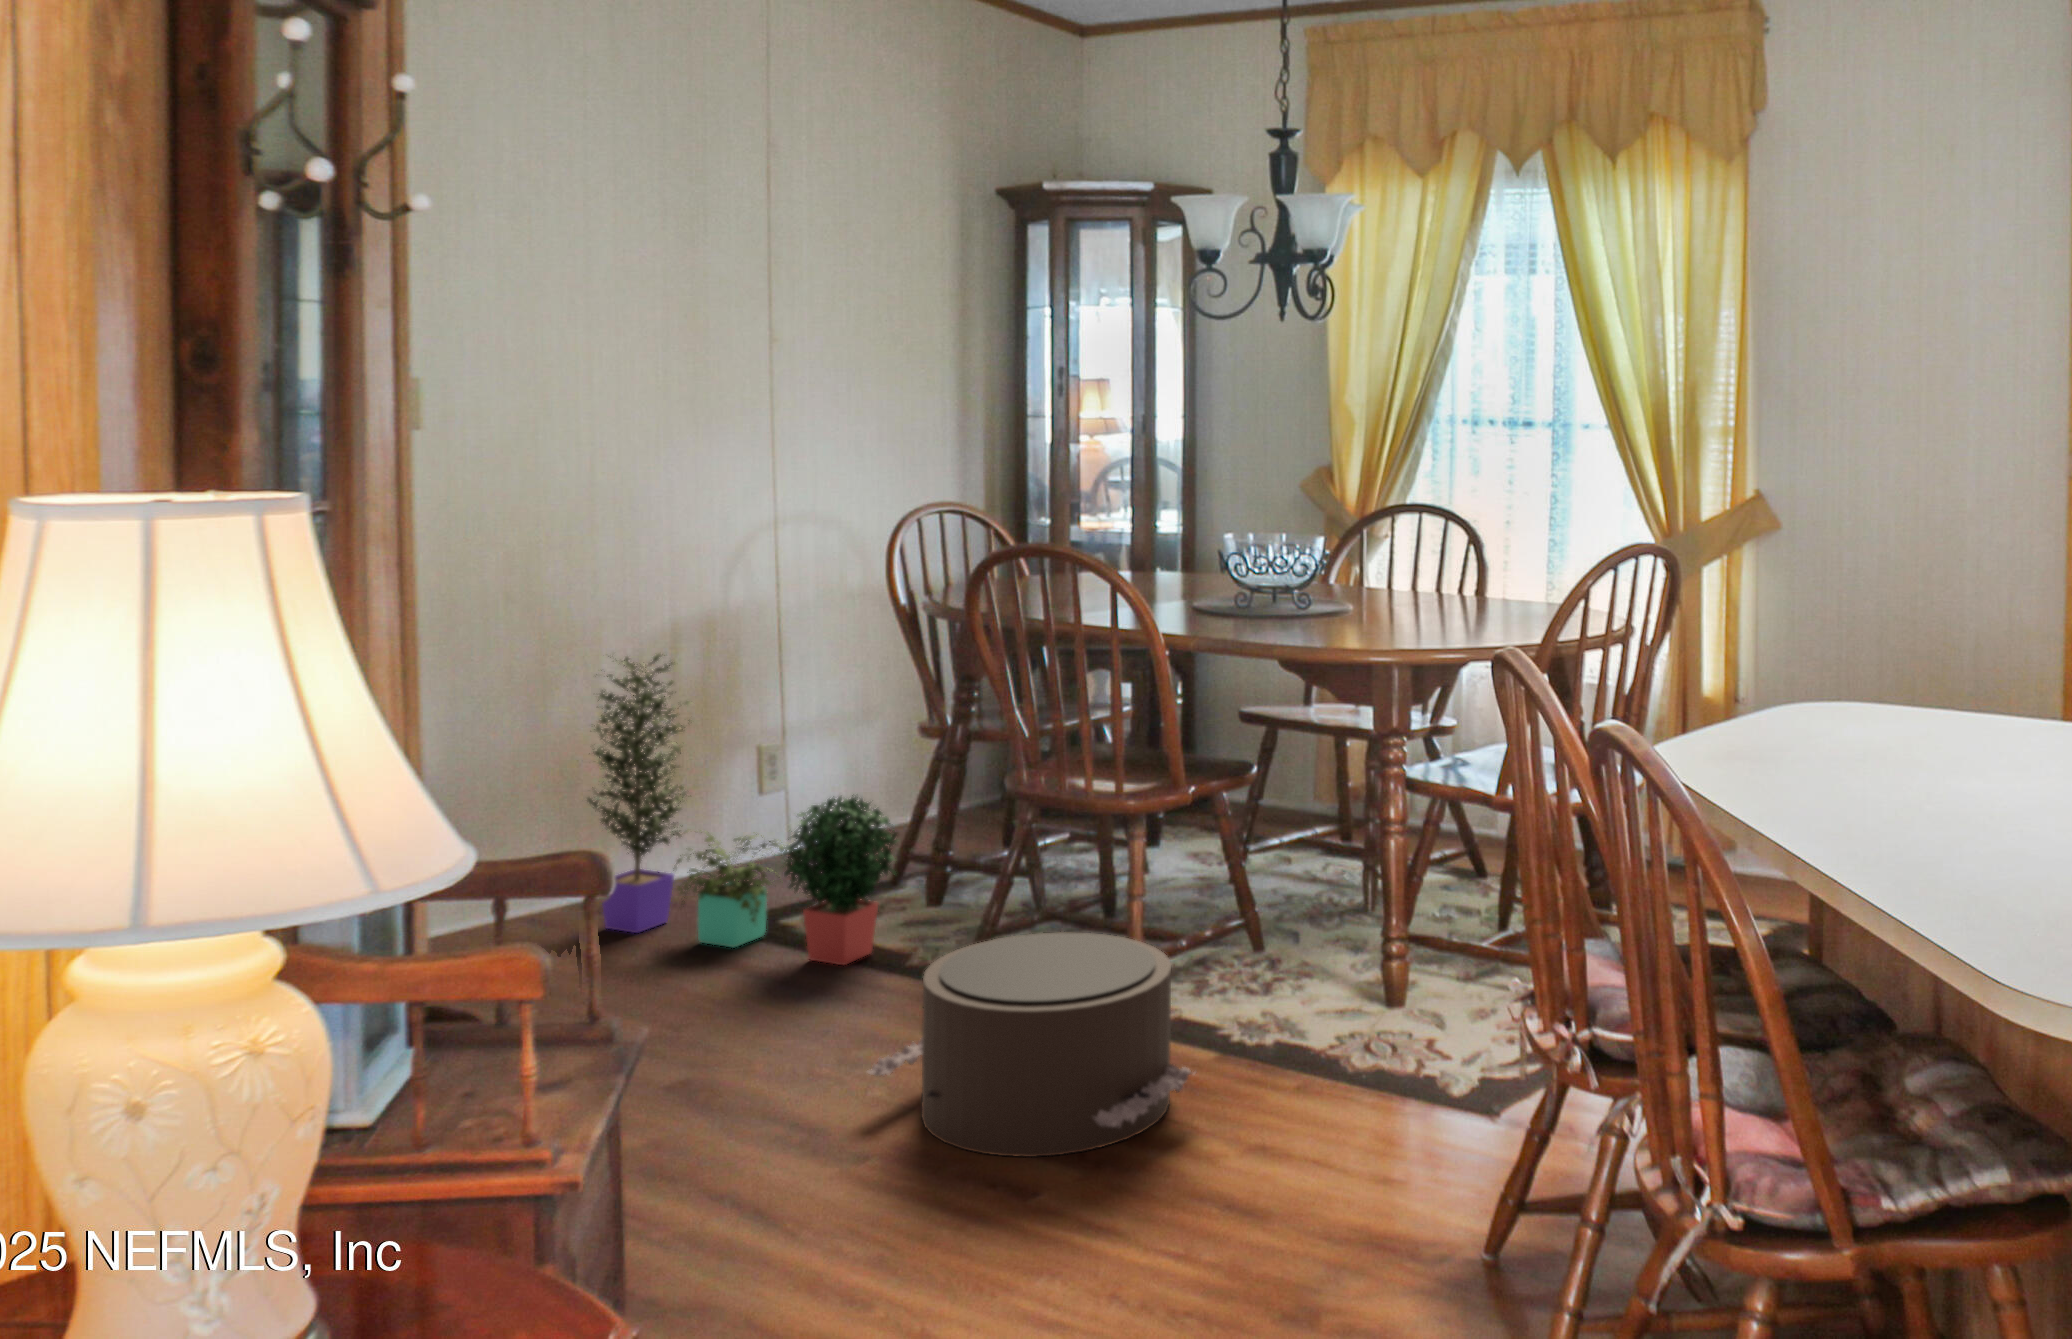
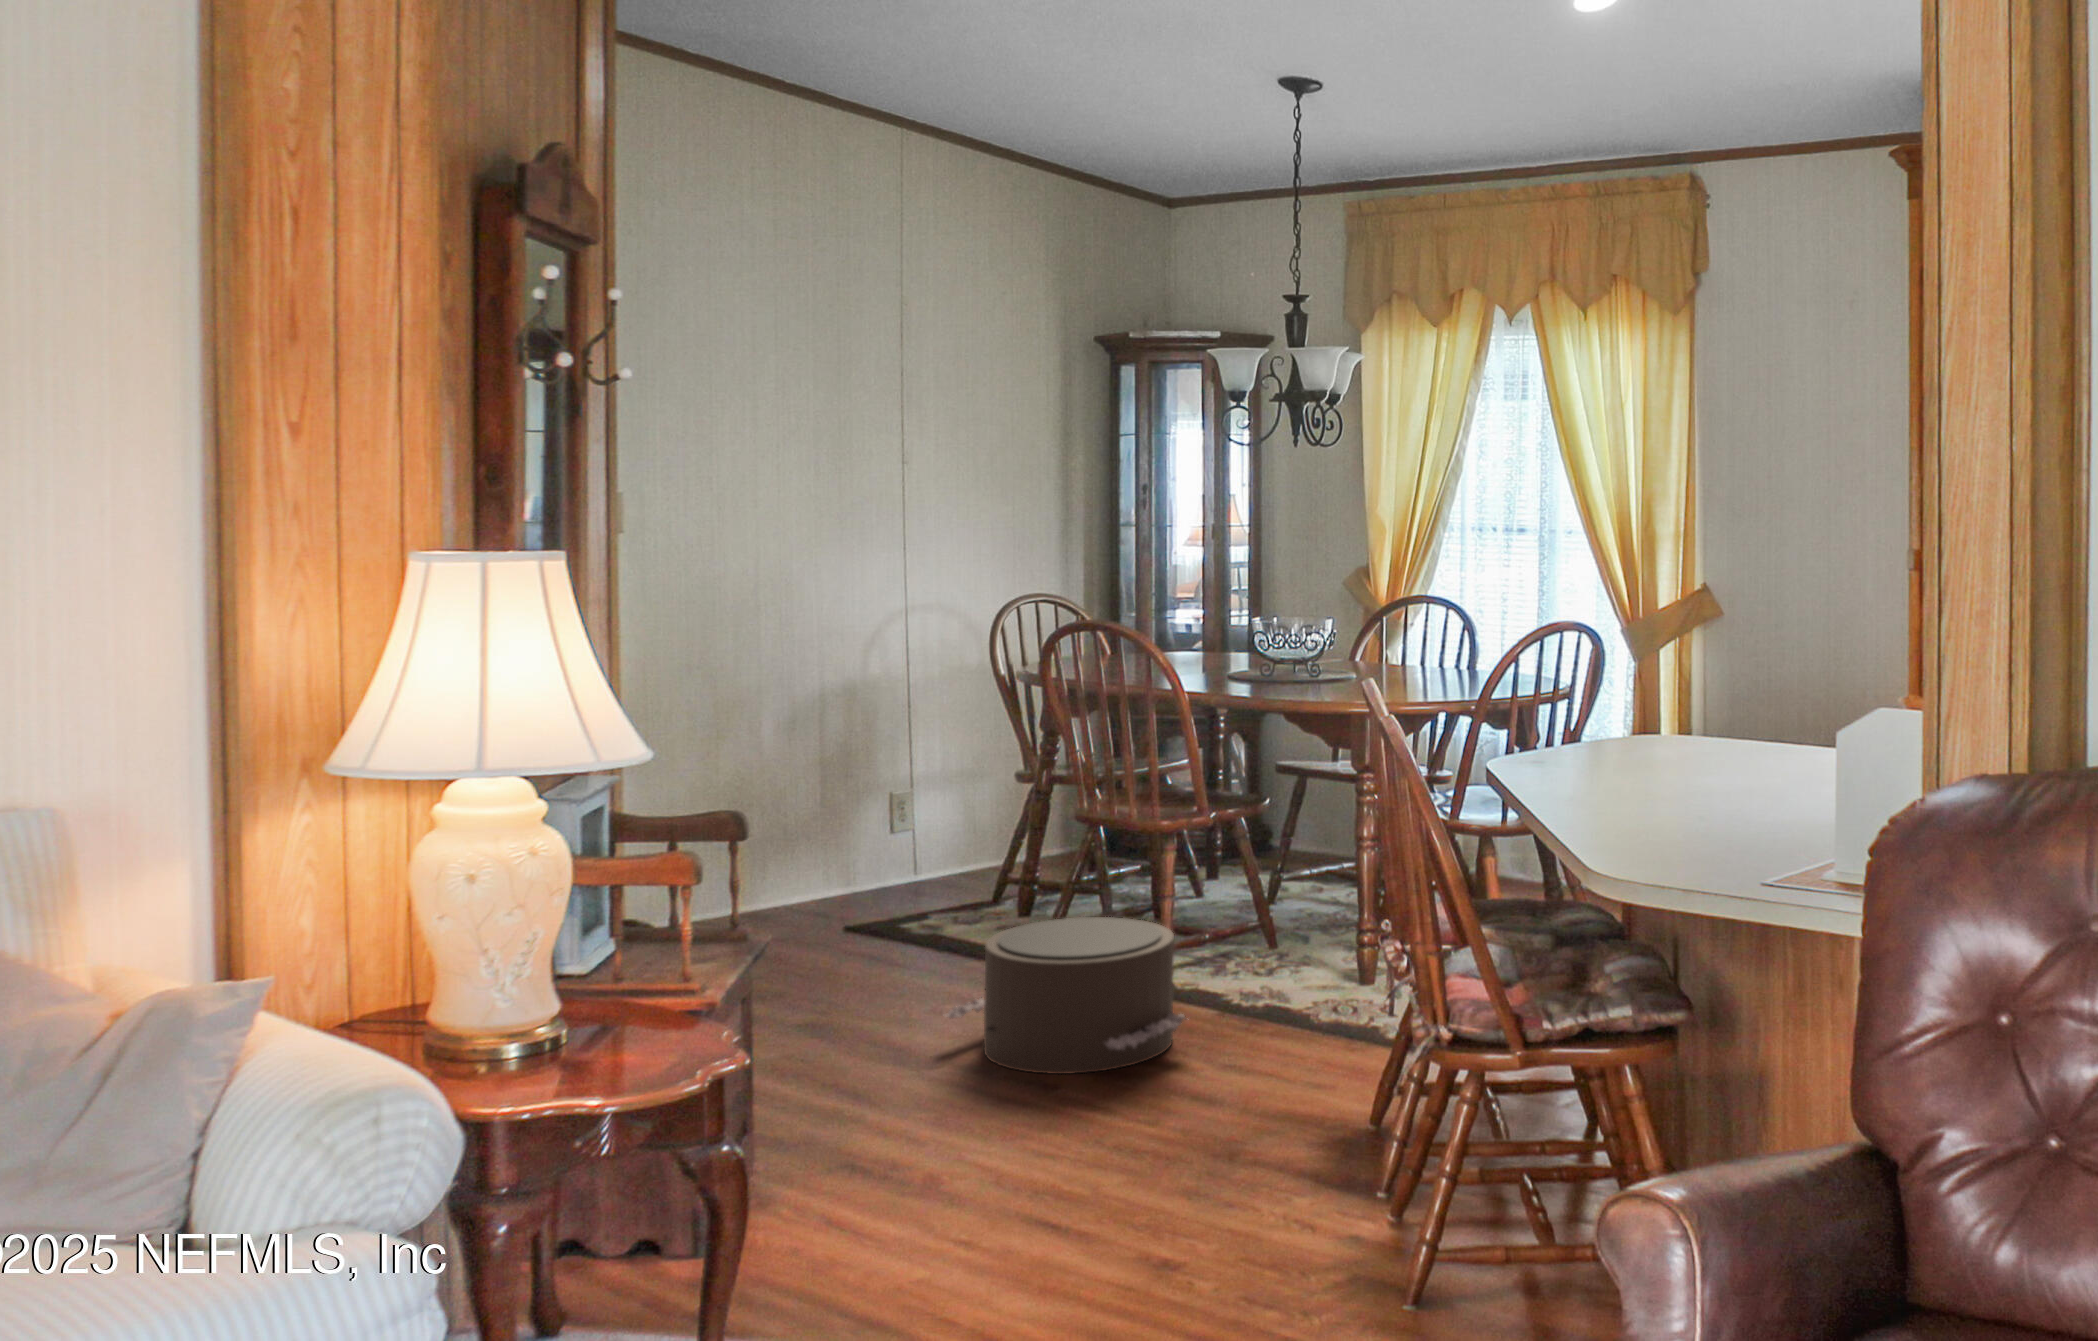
potted plant: present [587,654,898,965] -> none [744,711,989,957]

